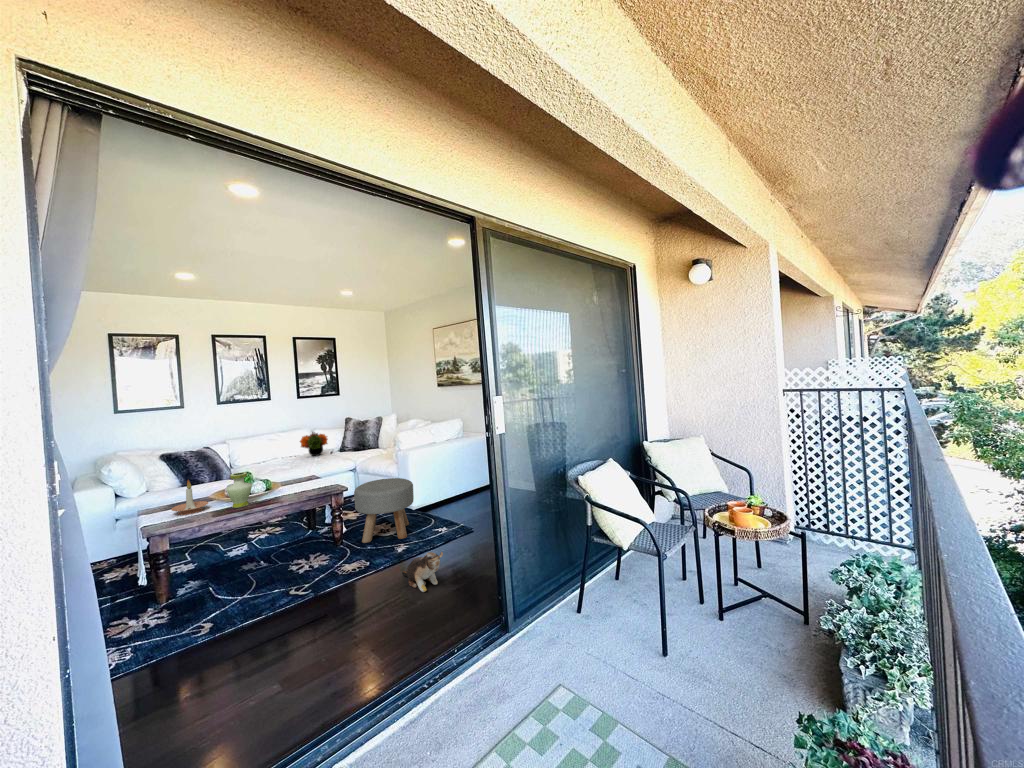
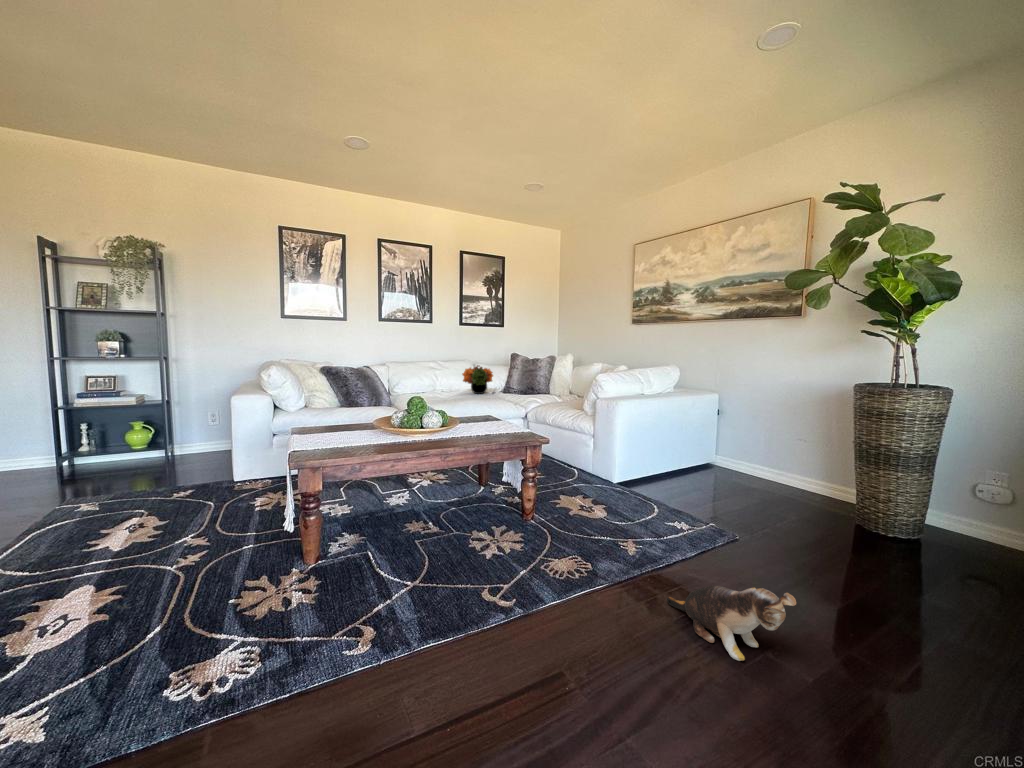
vase: present [226,472,252,507] -> none [393,394,425,442]
ottoman: present [354,478,414,543] -> none [555,432,643,526]
candle holder: present [171,480,208,515] -> none [327,394,371,441]

